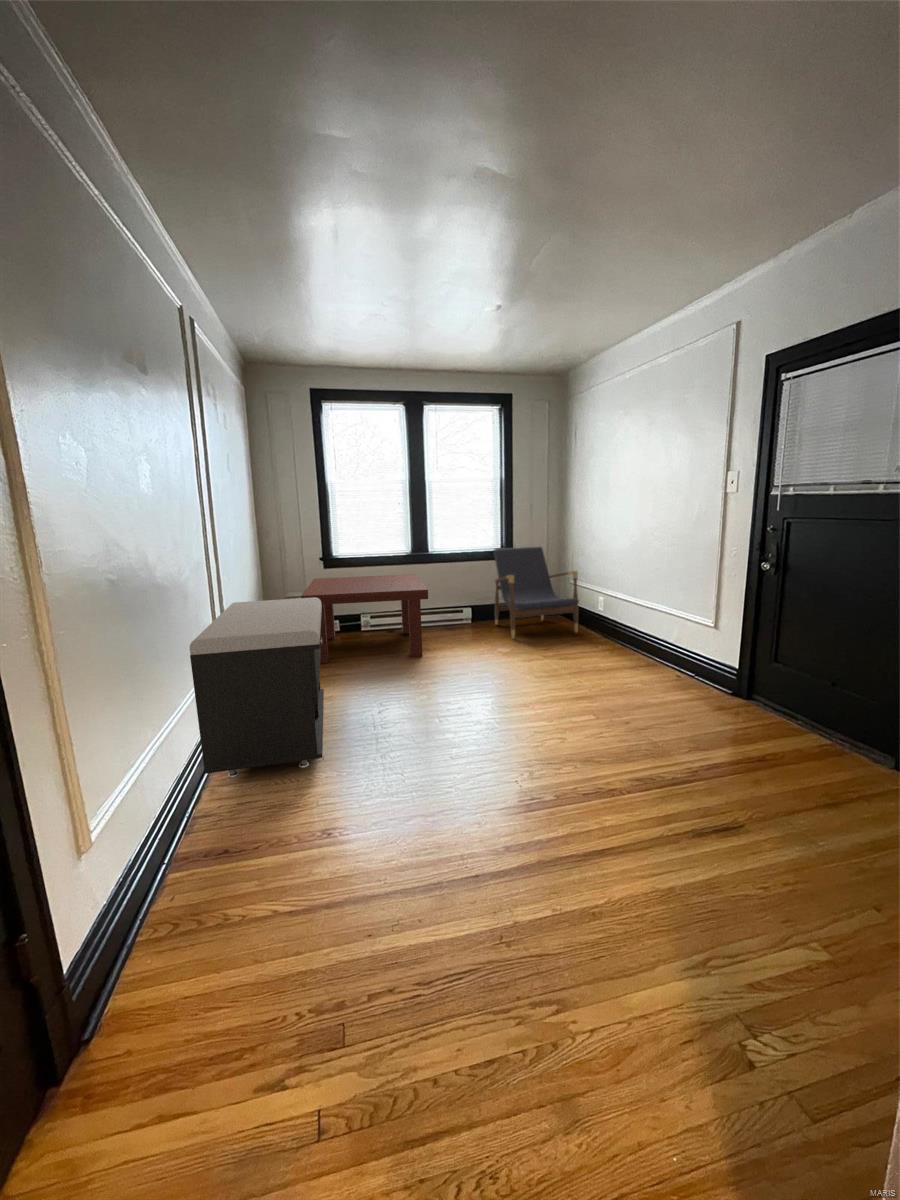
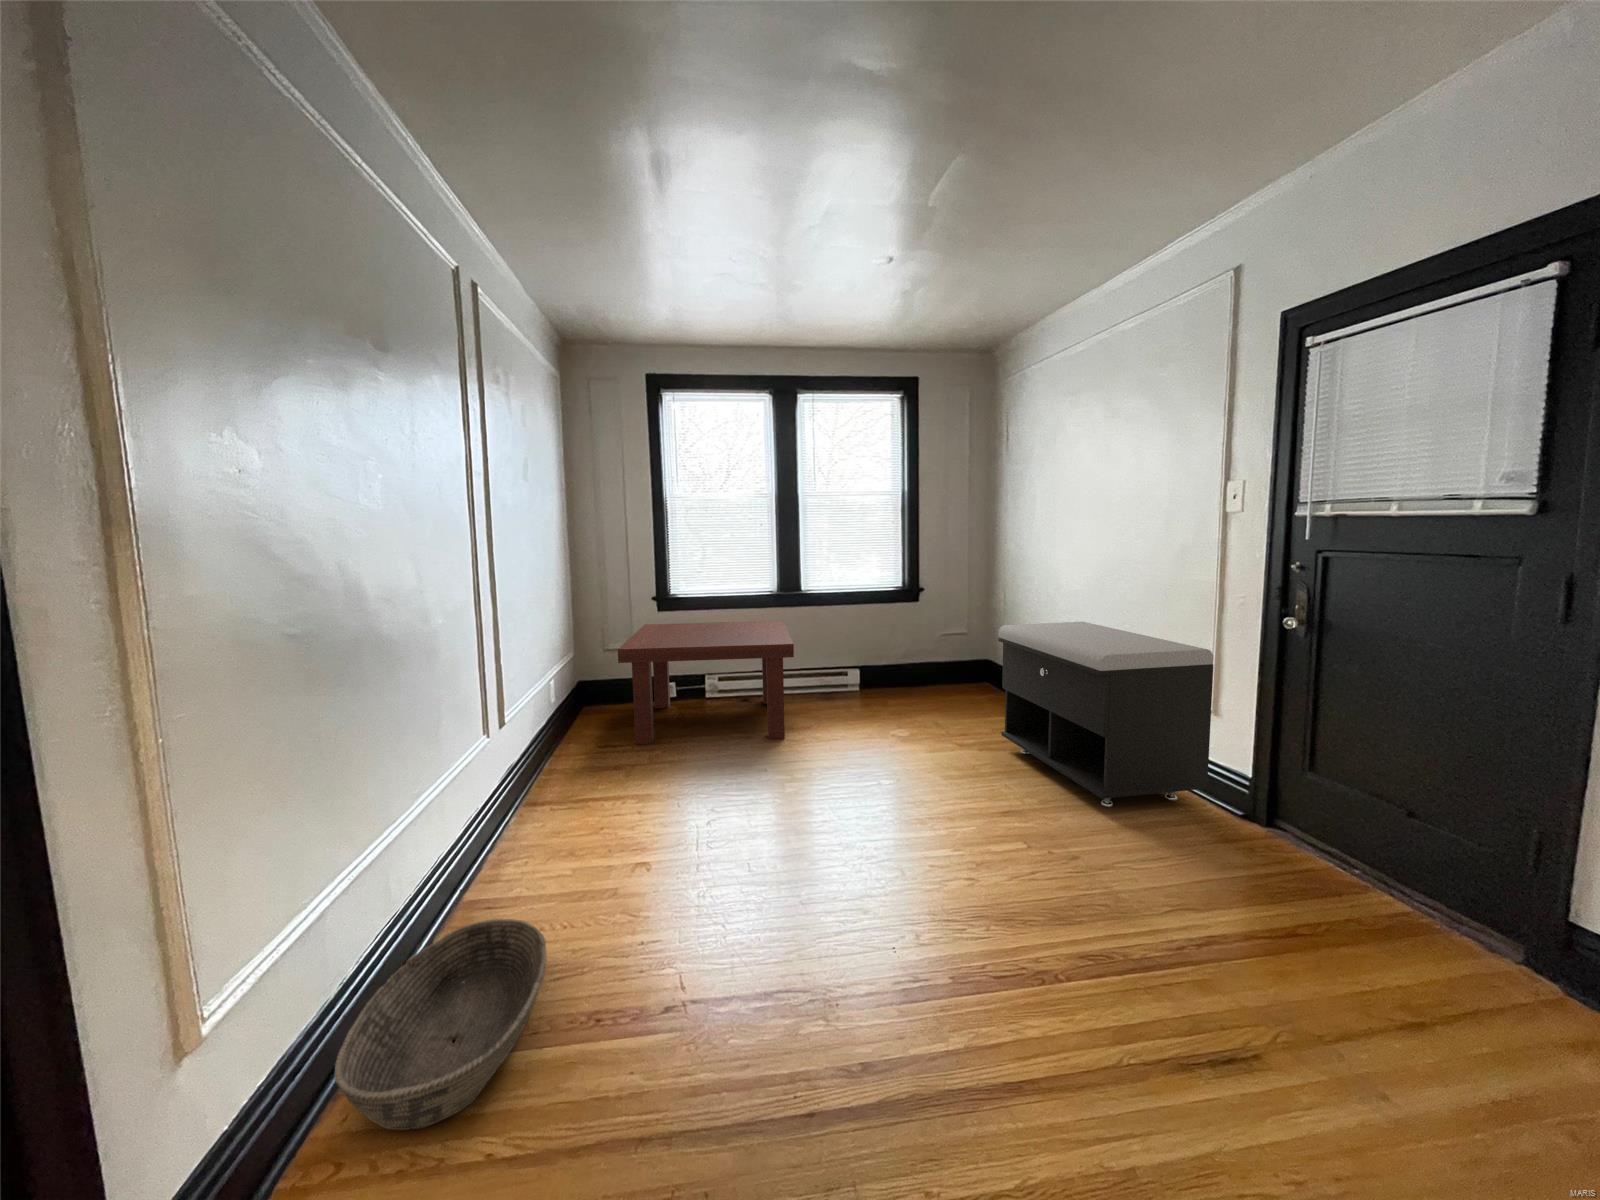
lounge chair: present [494,547,579,639] -> none [893,585,1013,717]
storage bench: present [190,597,324,778] -> present [998,622,1213,807]
basket: none [164,775,291,902] -> present [335,919,546,1130]

